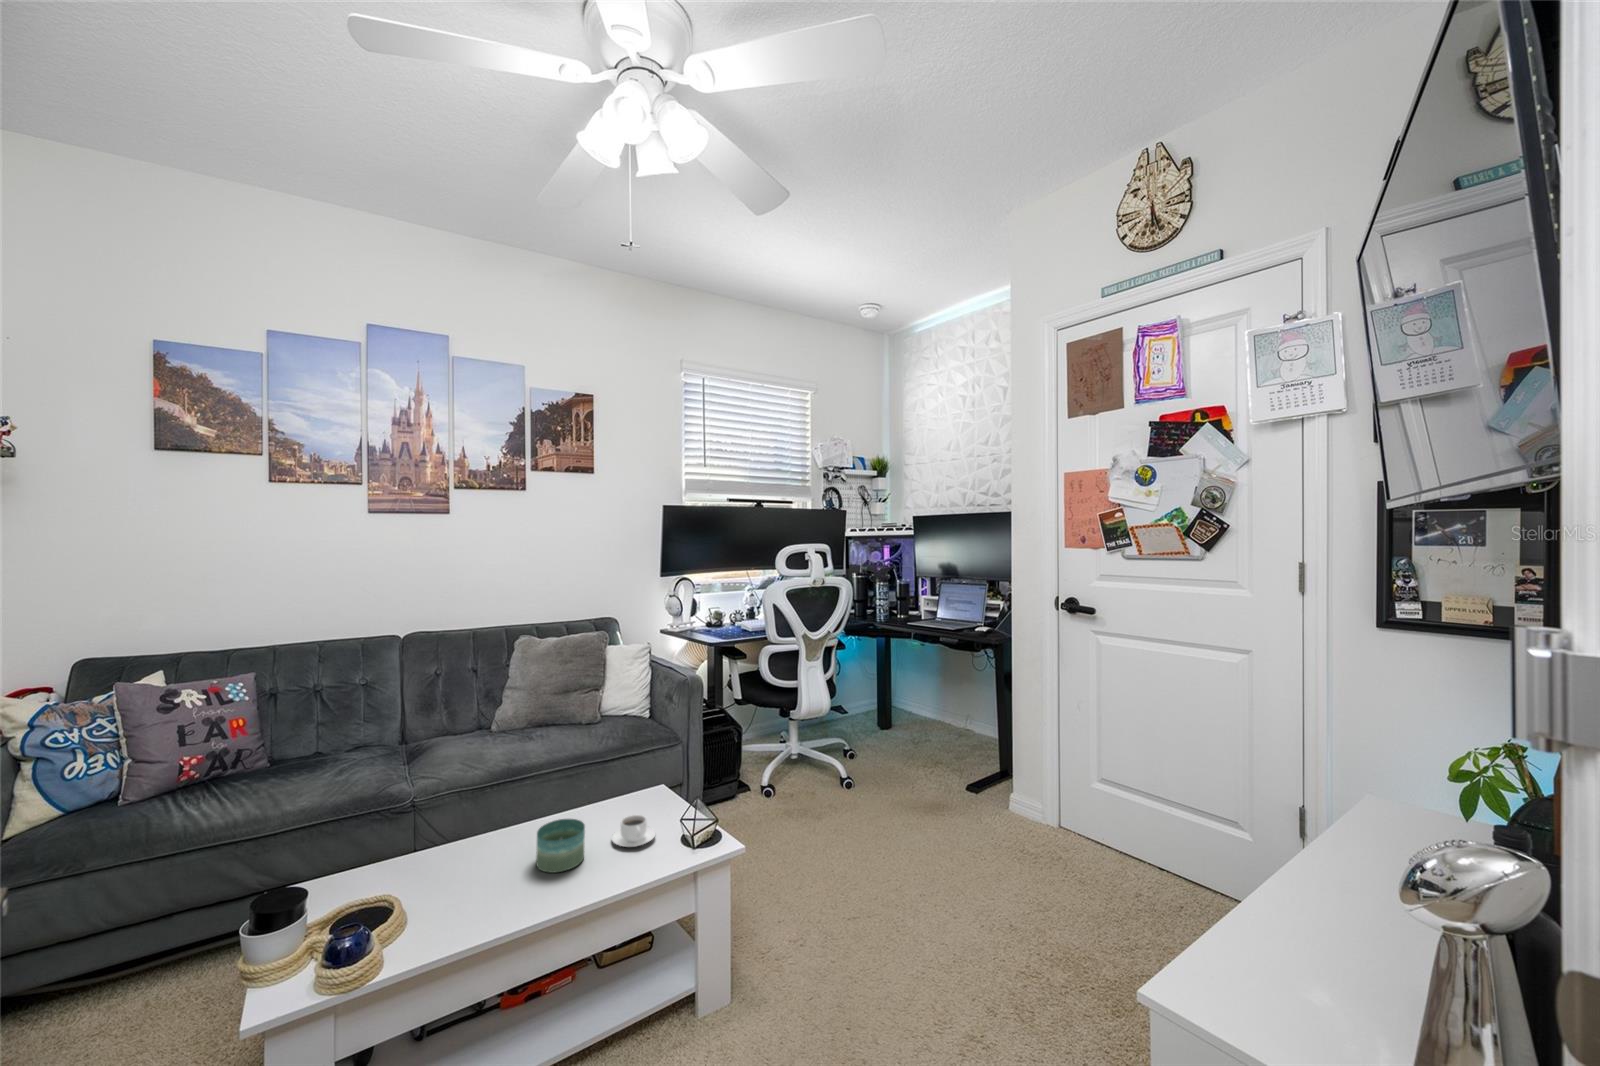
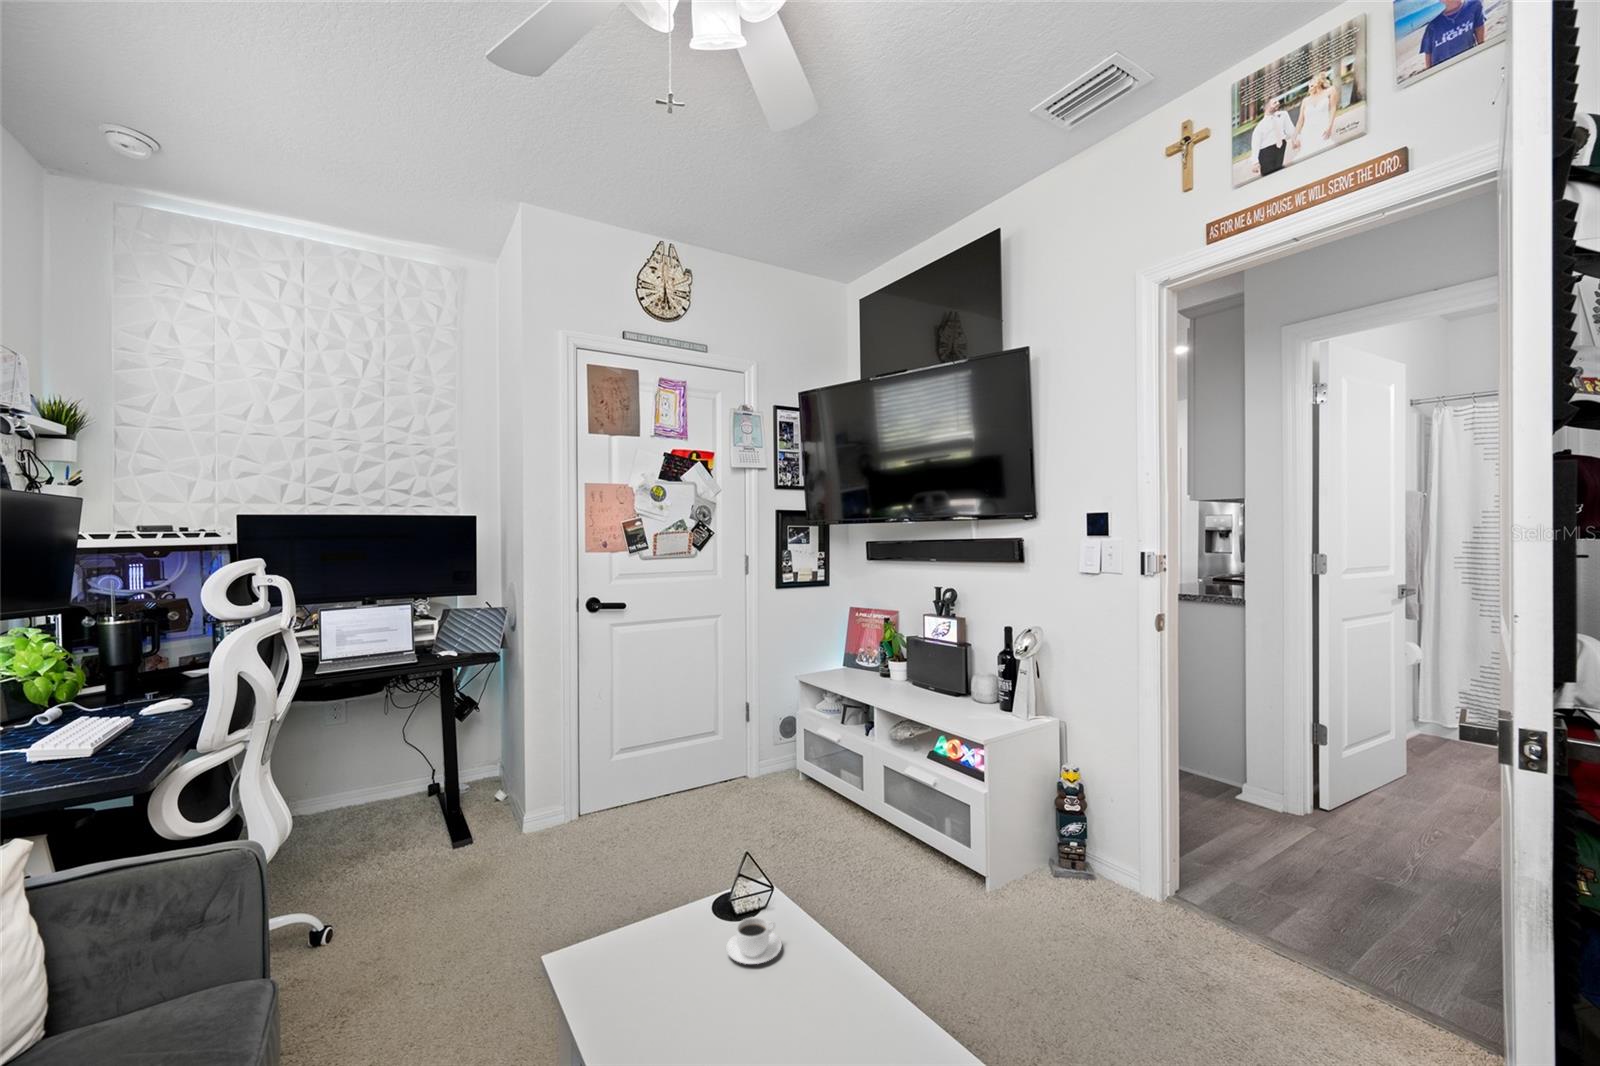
candle: present [536,819,585,873] -> none [780,939,843,1023]

